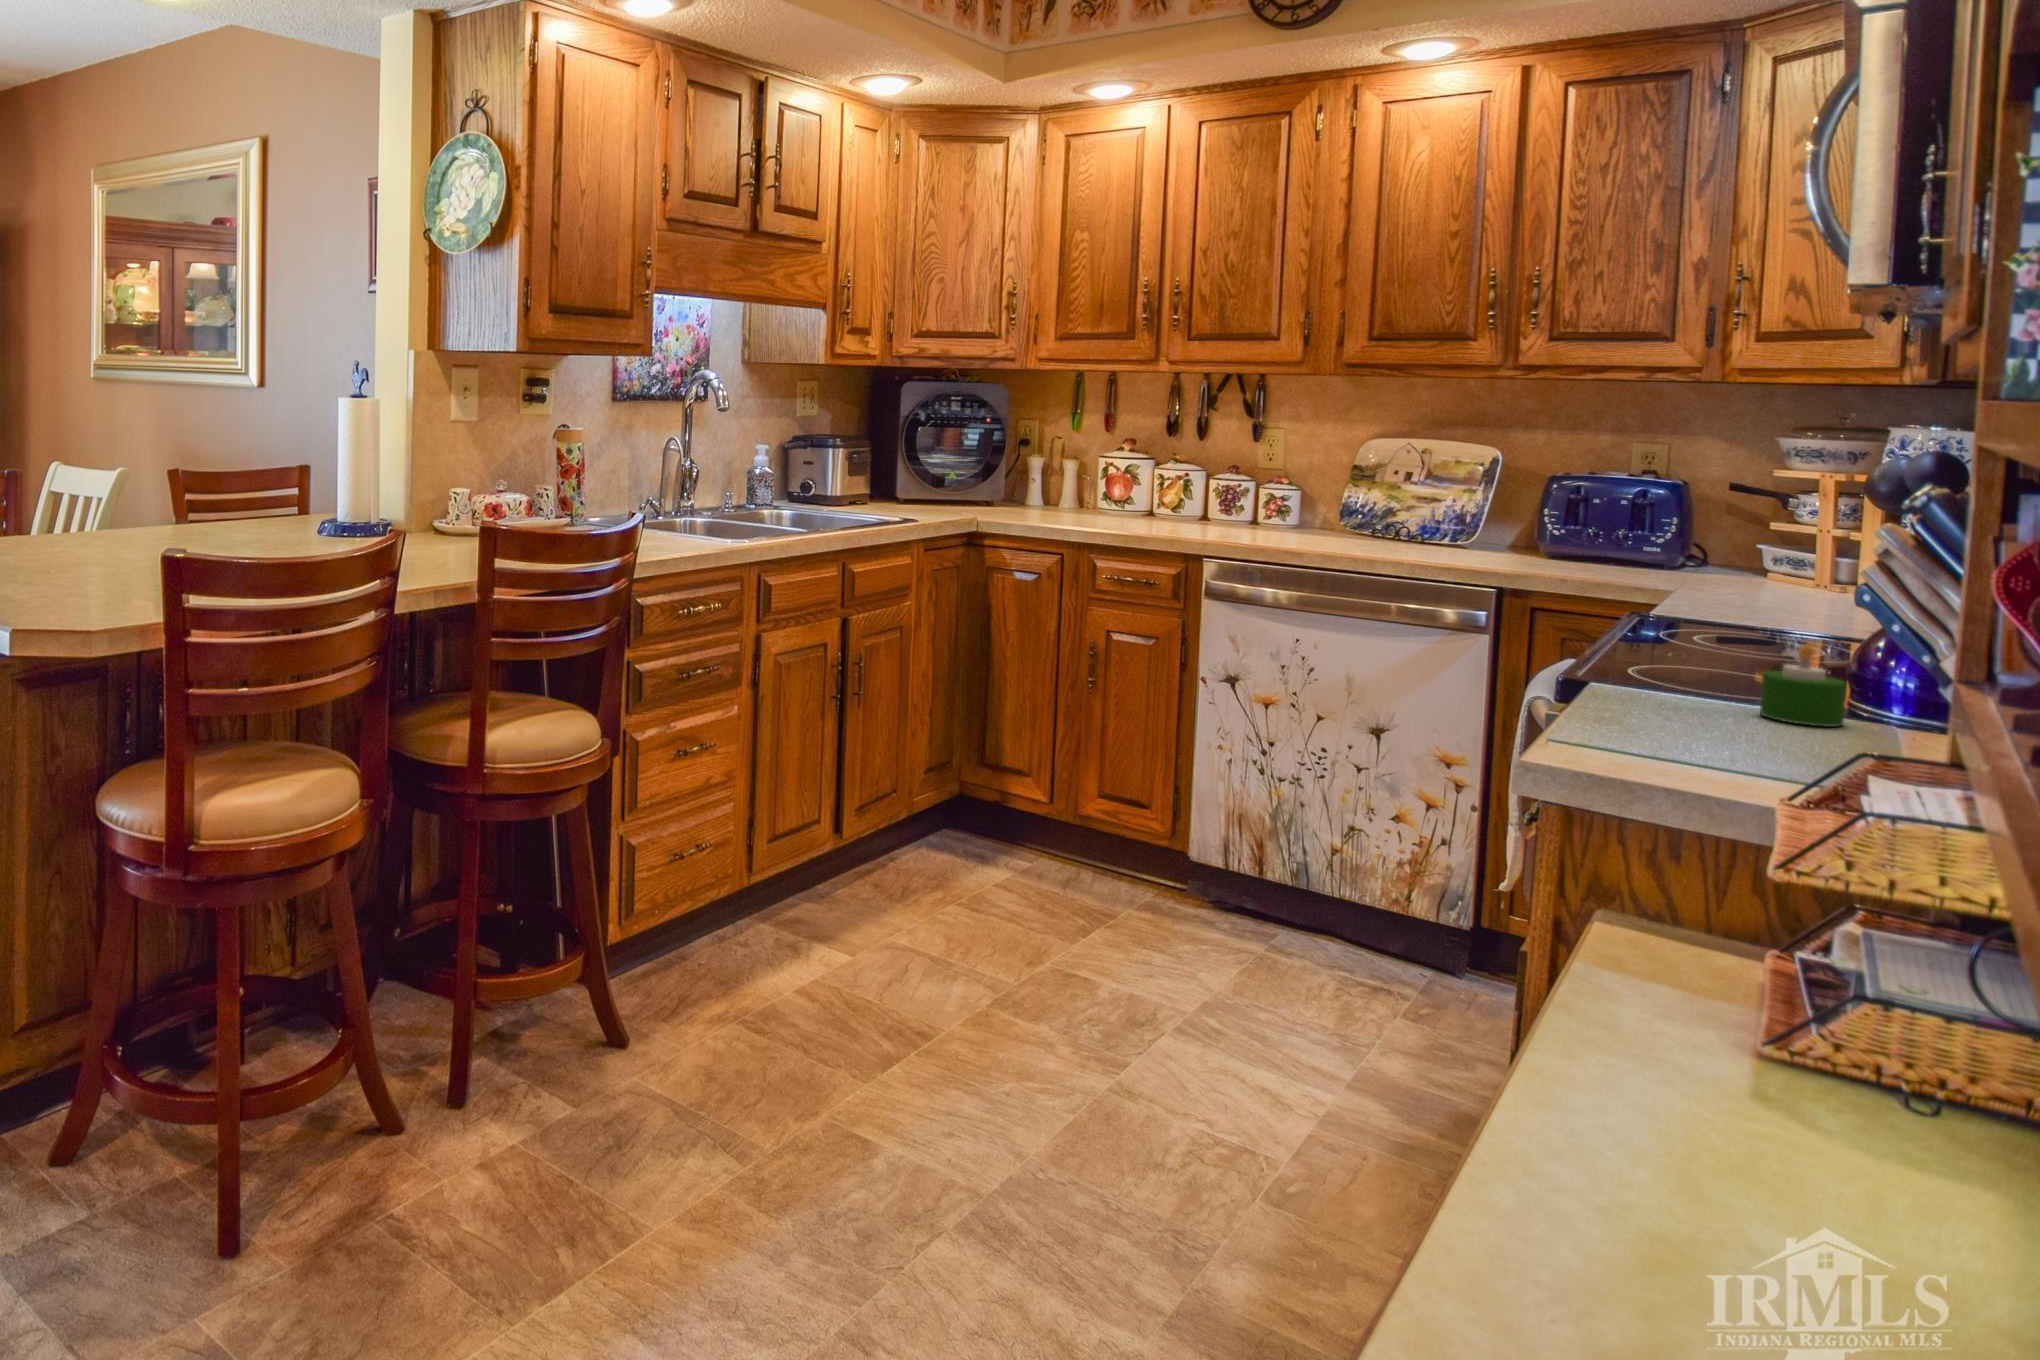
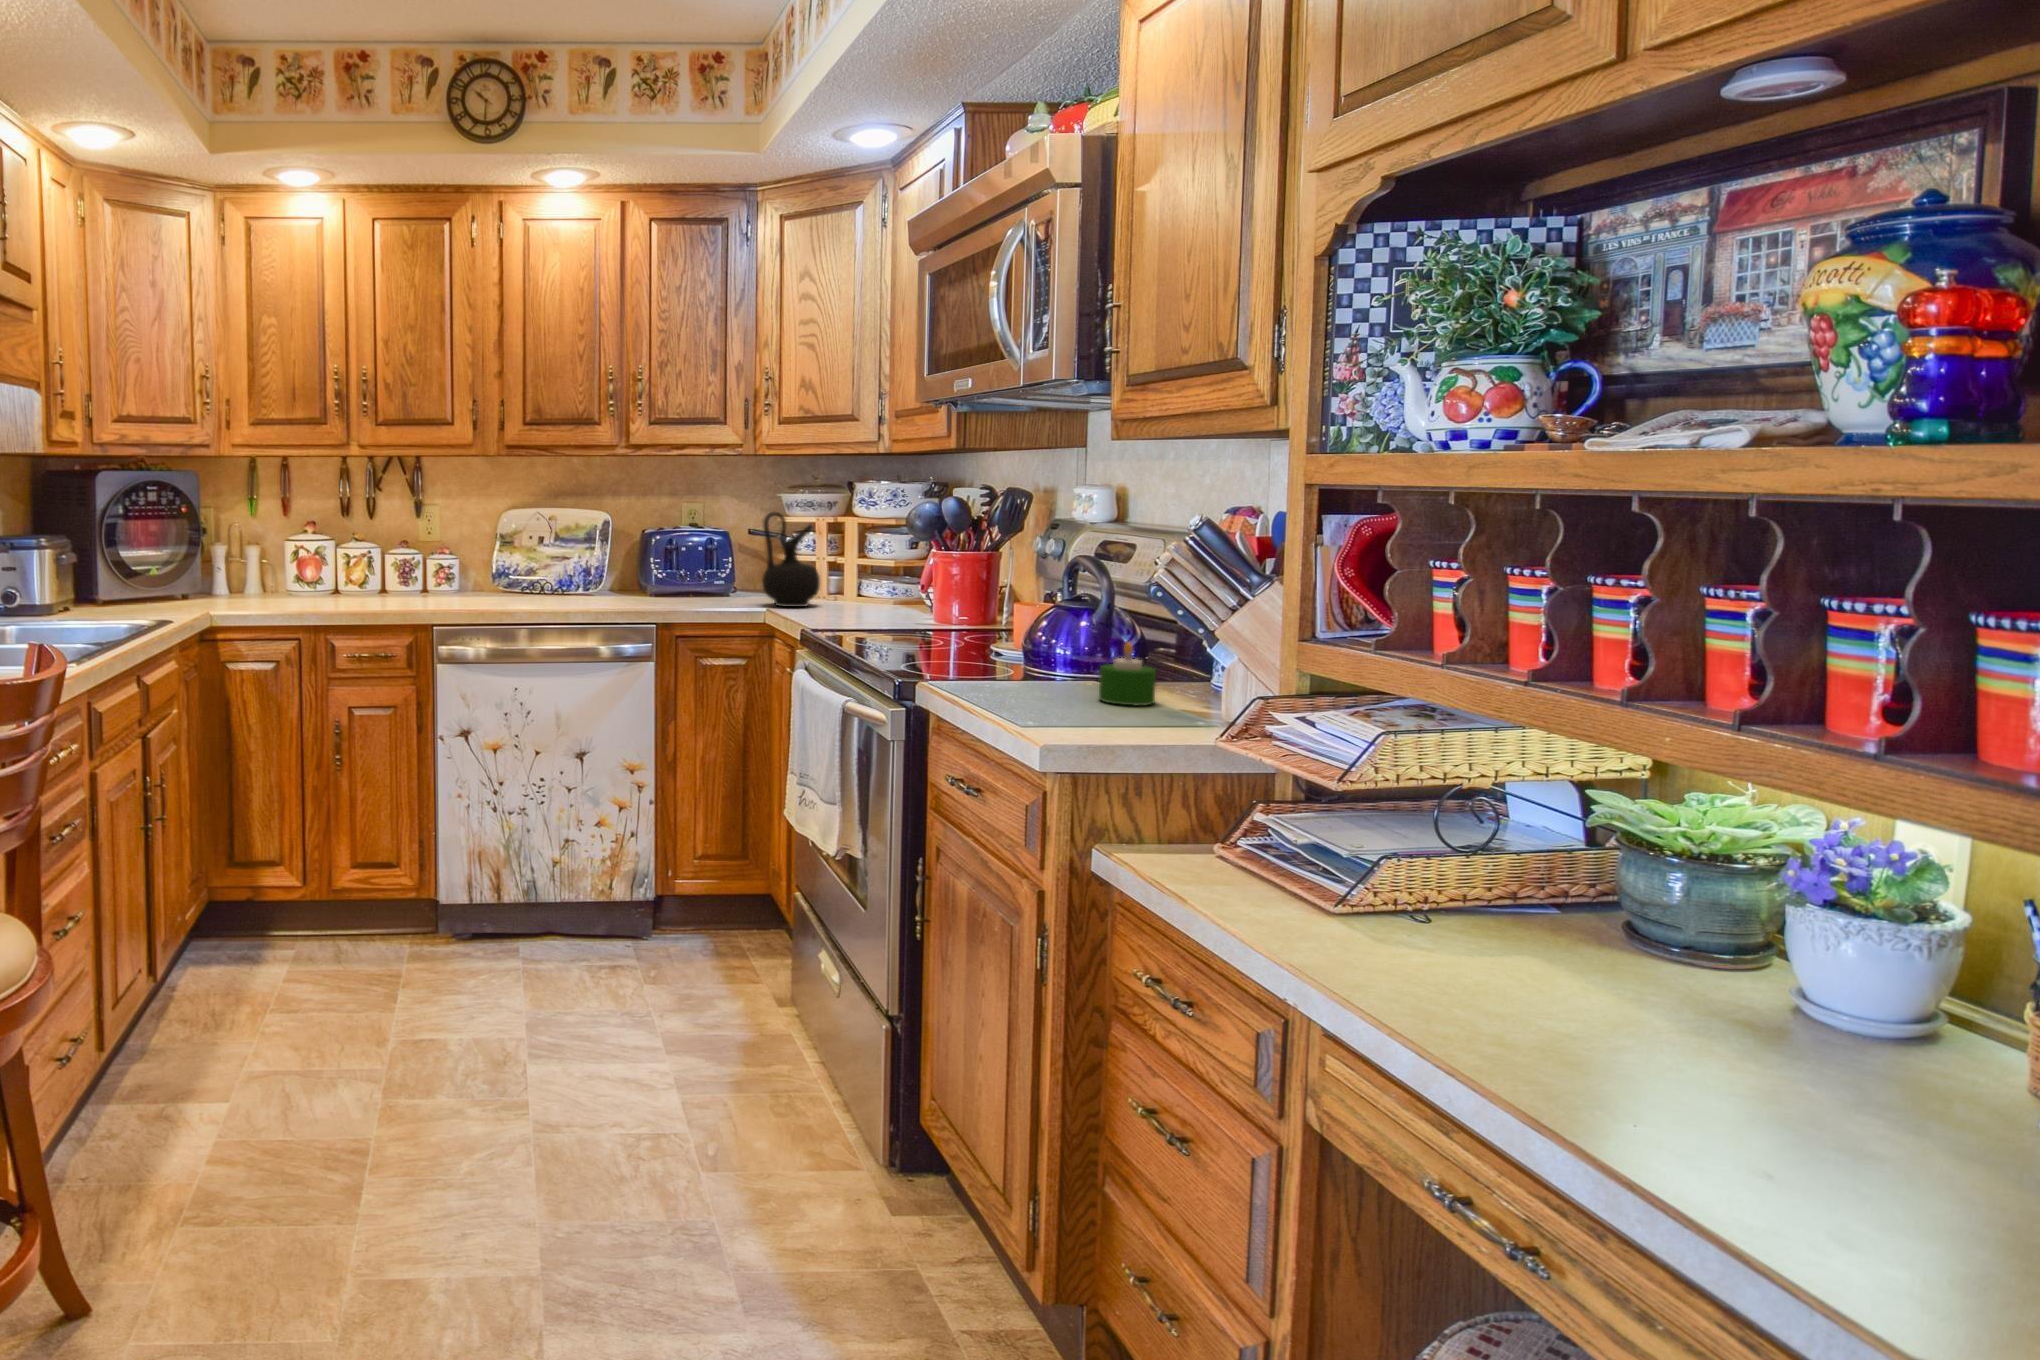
ceramic jug: none [1693,460,1795,593] -> present [762,512,820,607]

